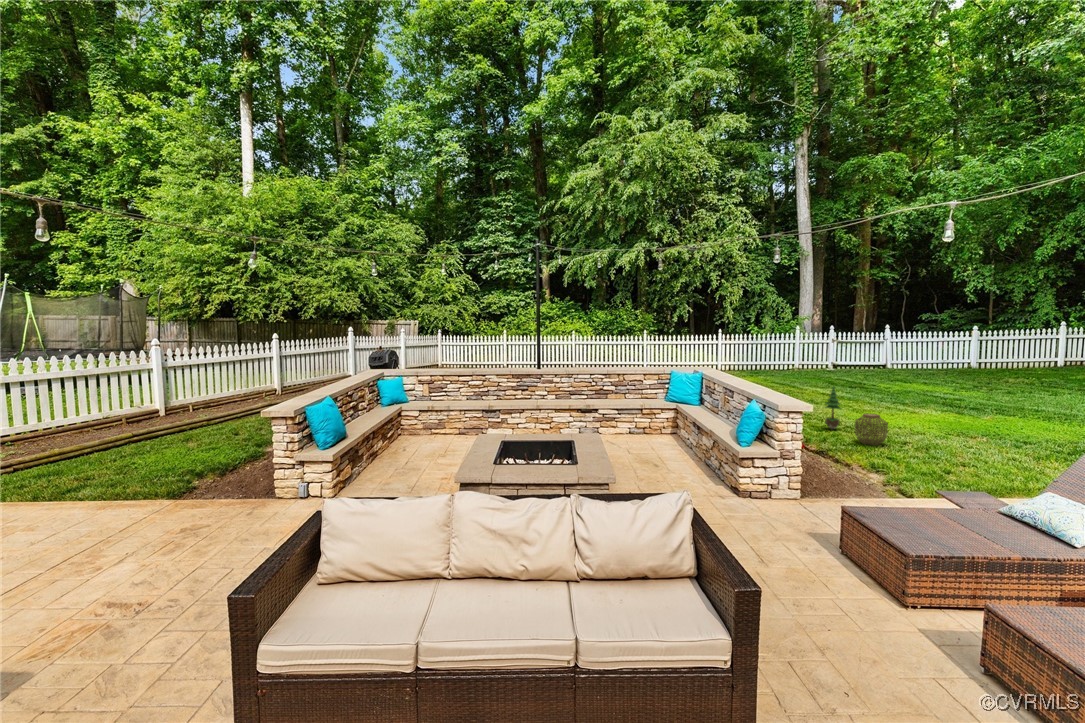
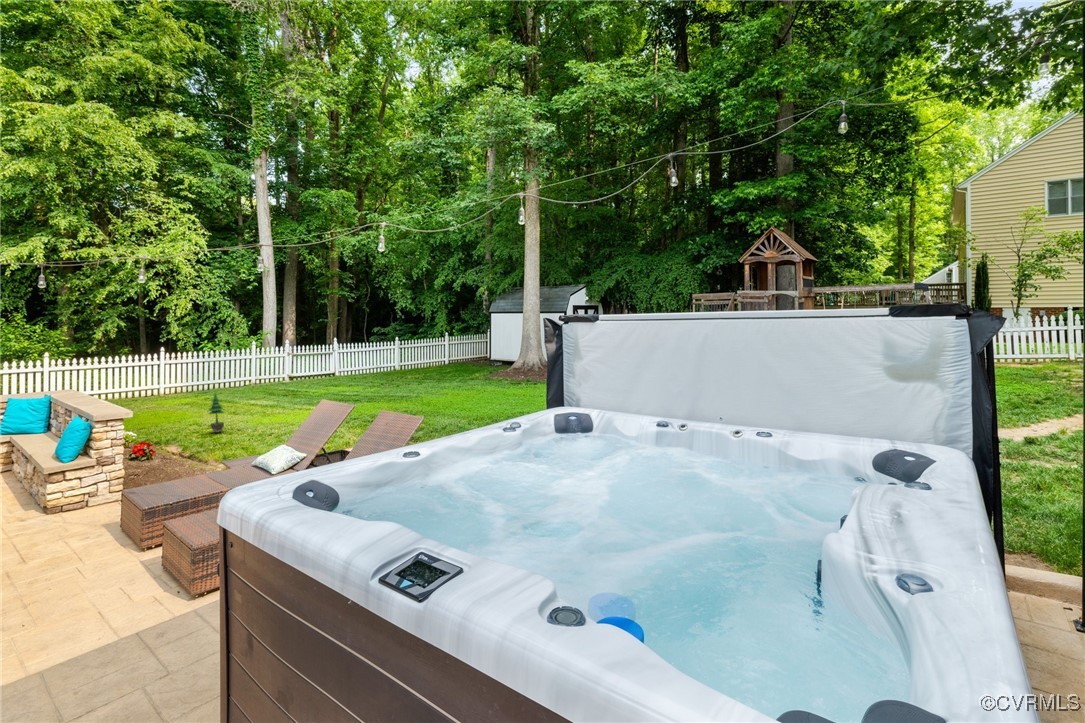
woven basket: present [855,413,888,445] -> none [227,413,255,440]

